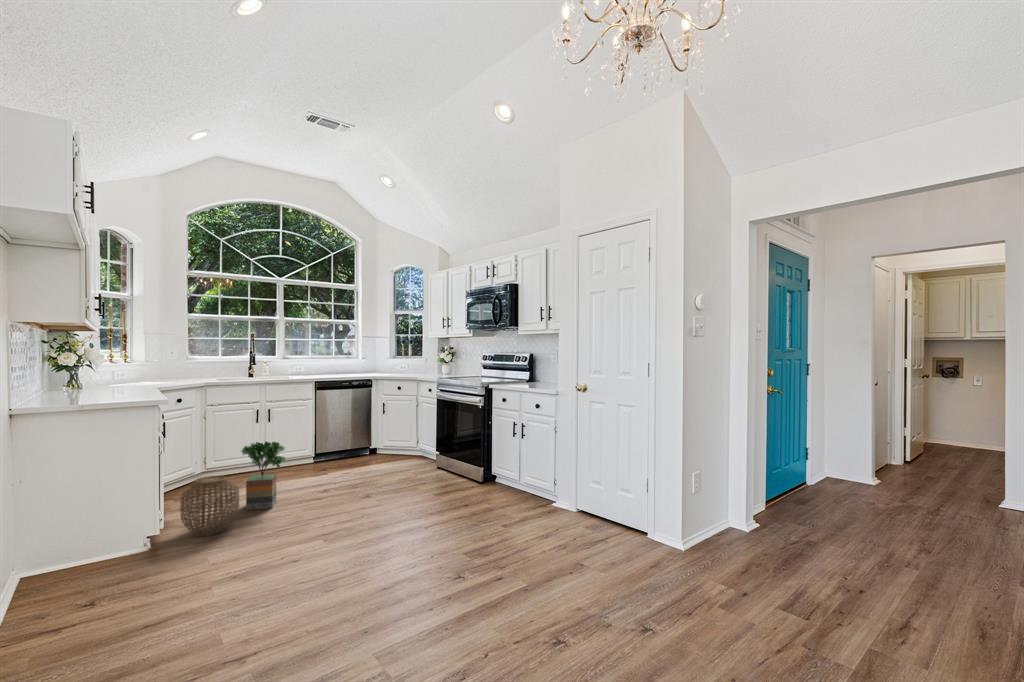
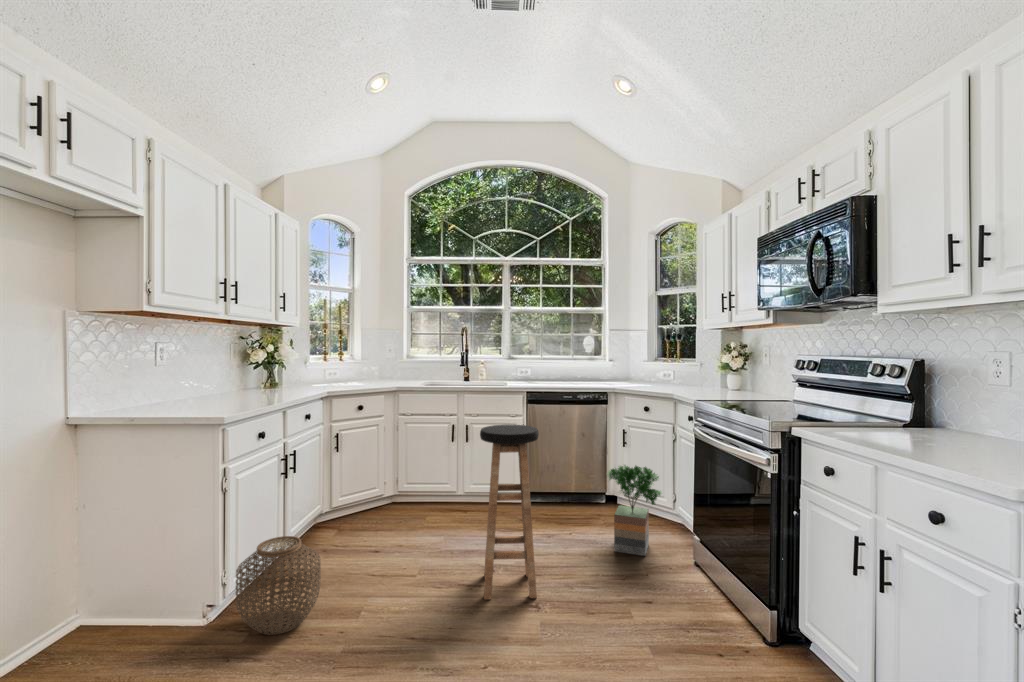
bar stool: none [323,397,364,499] -> present [480,425,539,599]
potted tree: present [241,441,286,510] -> present [608,465,661,556]

